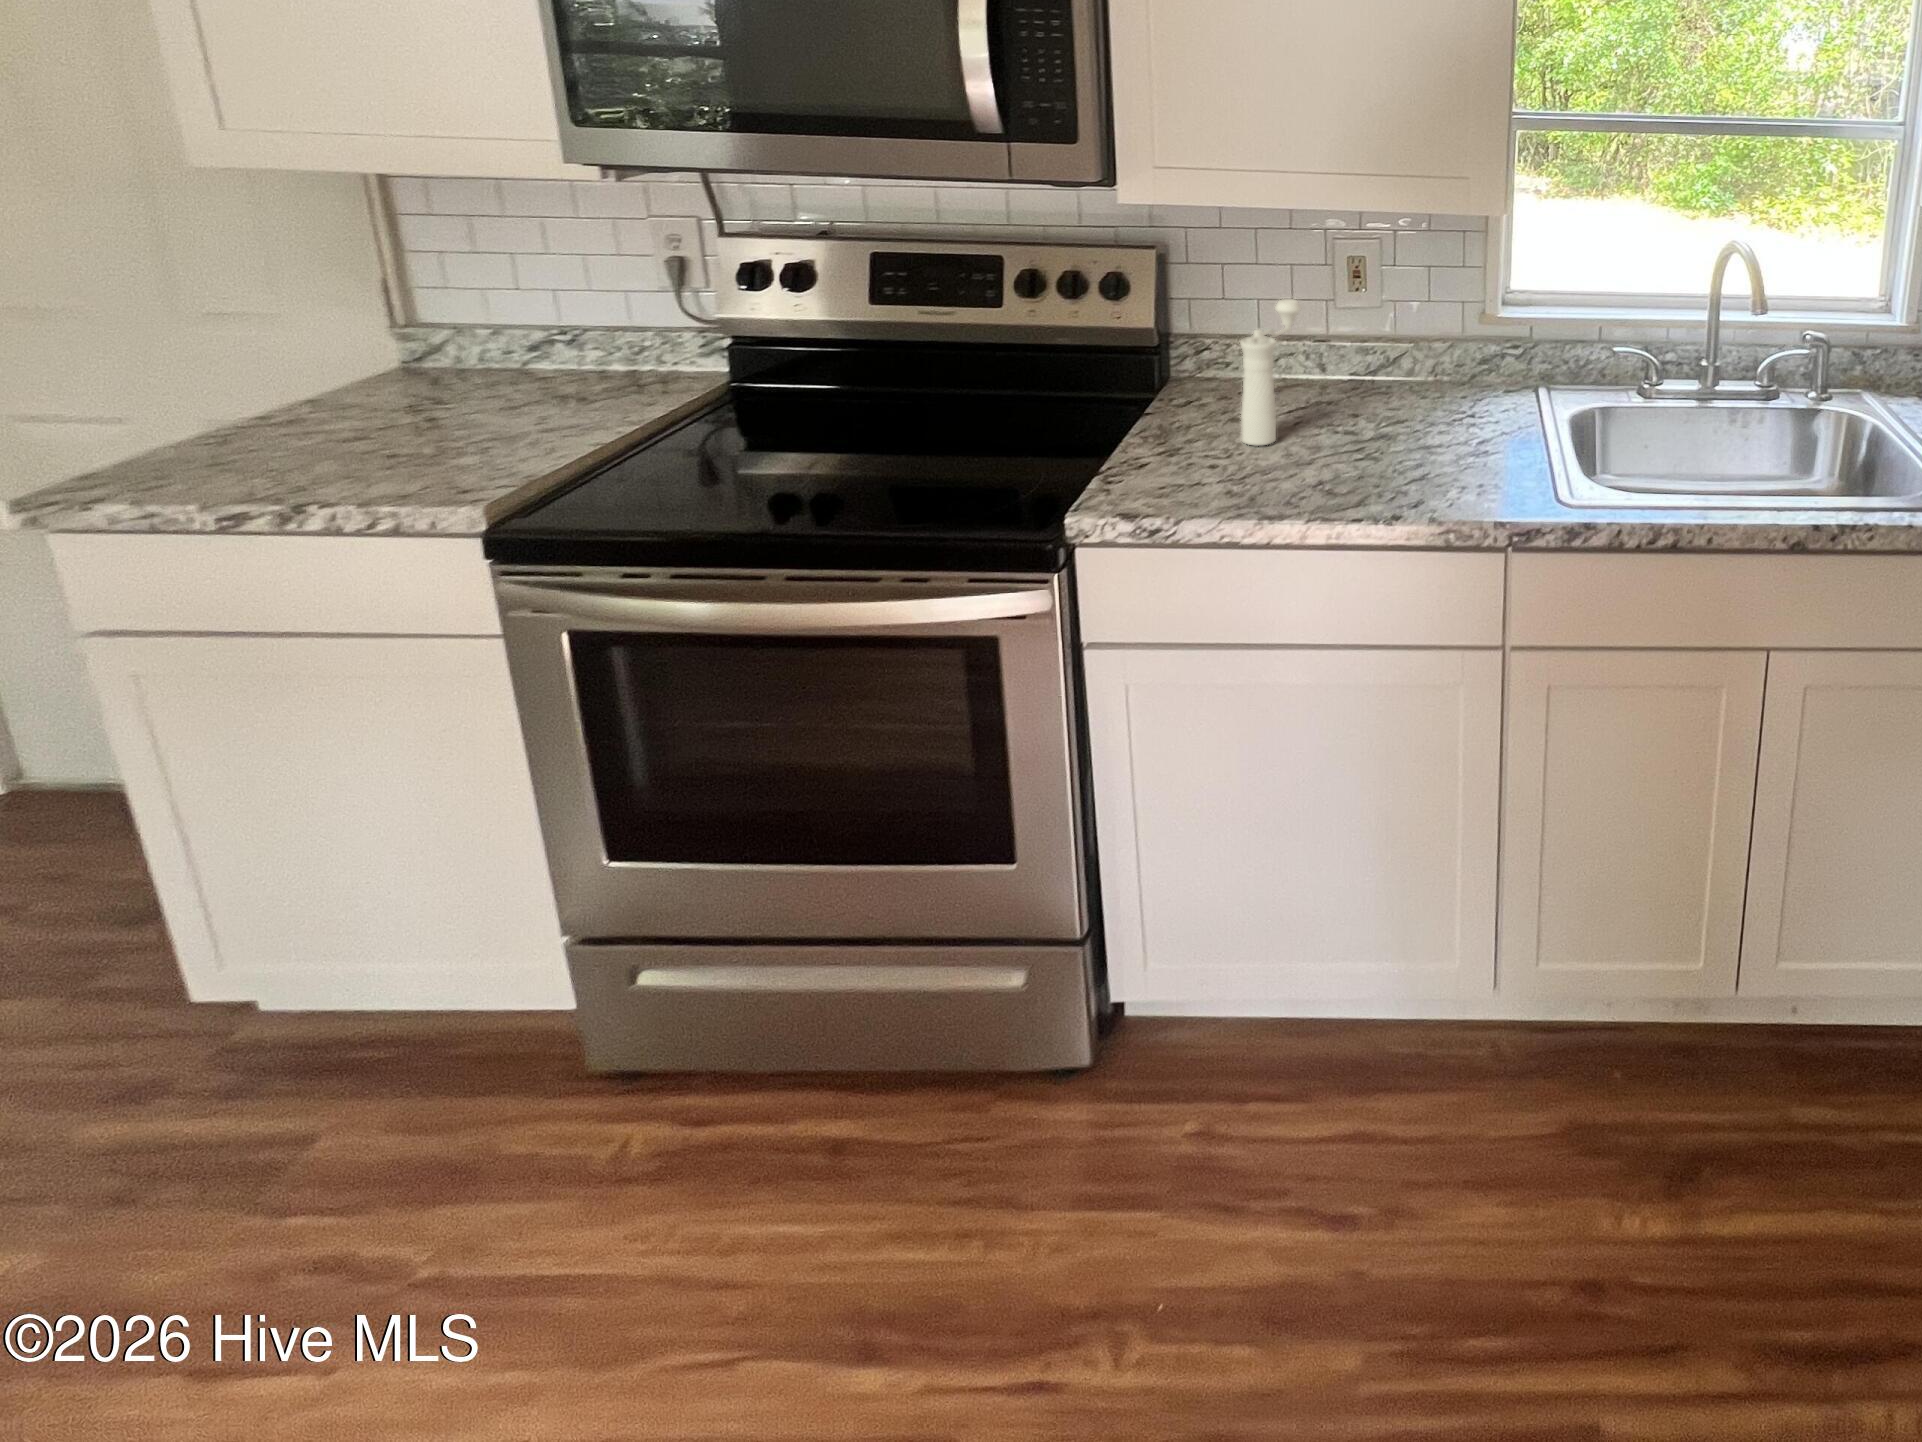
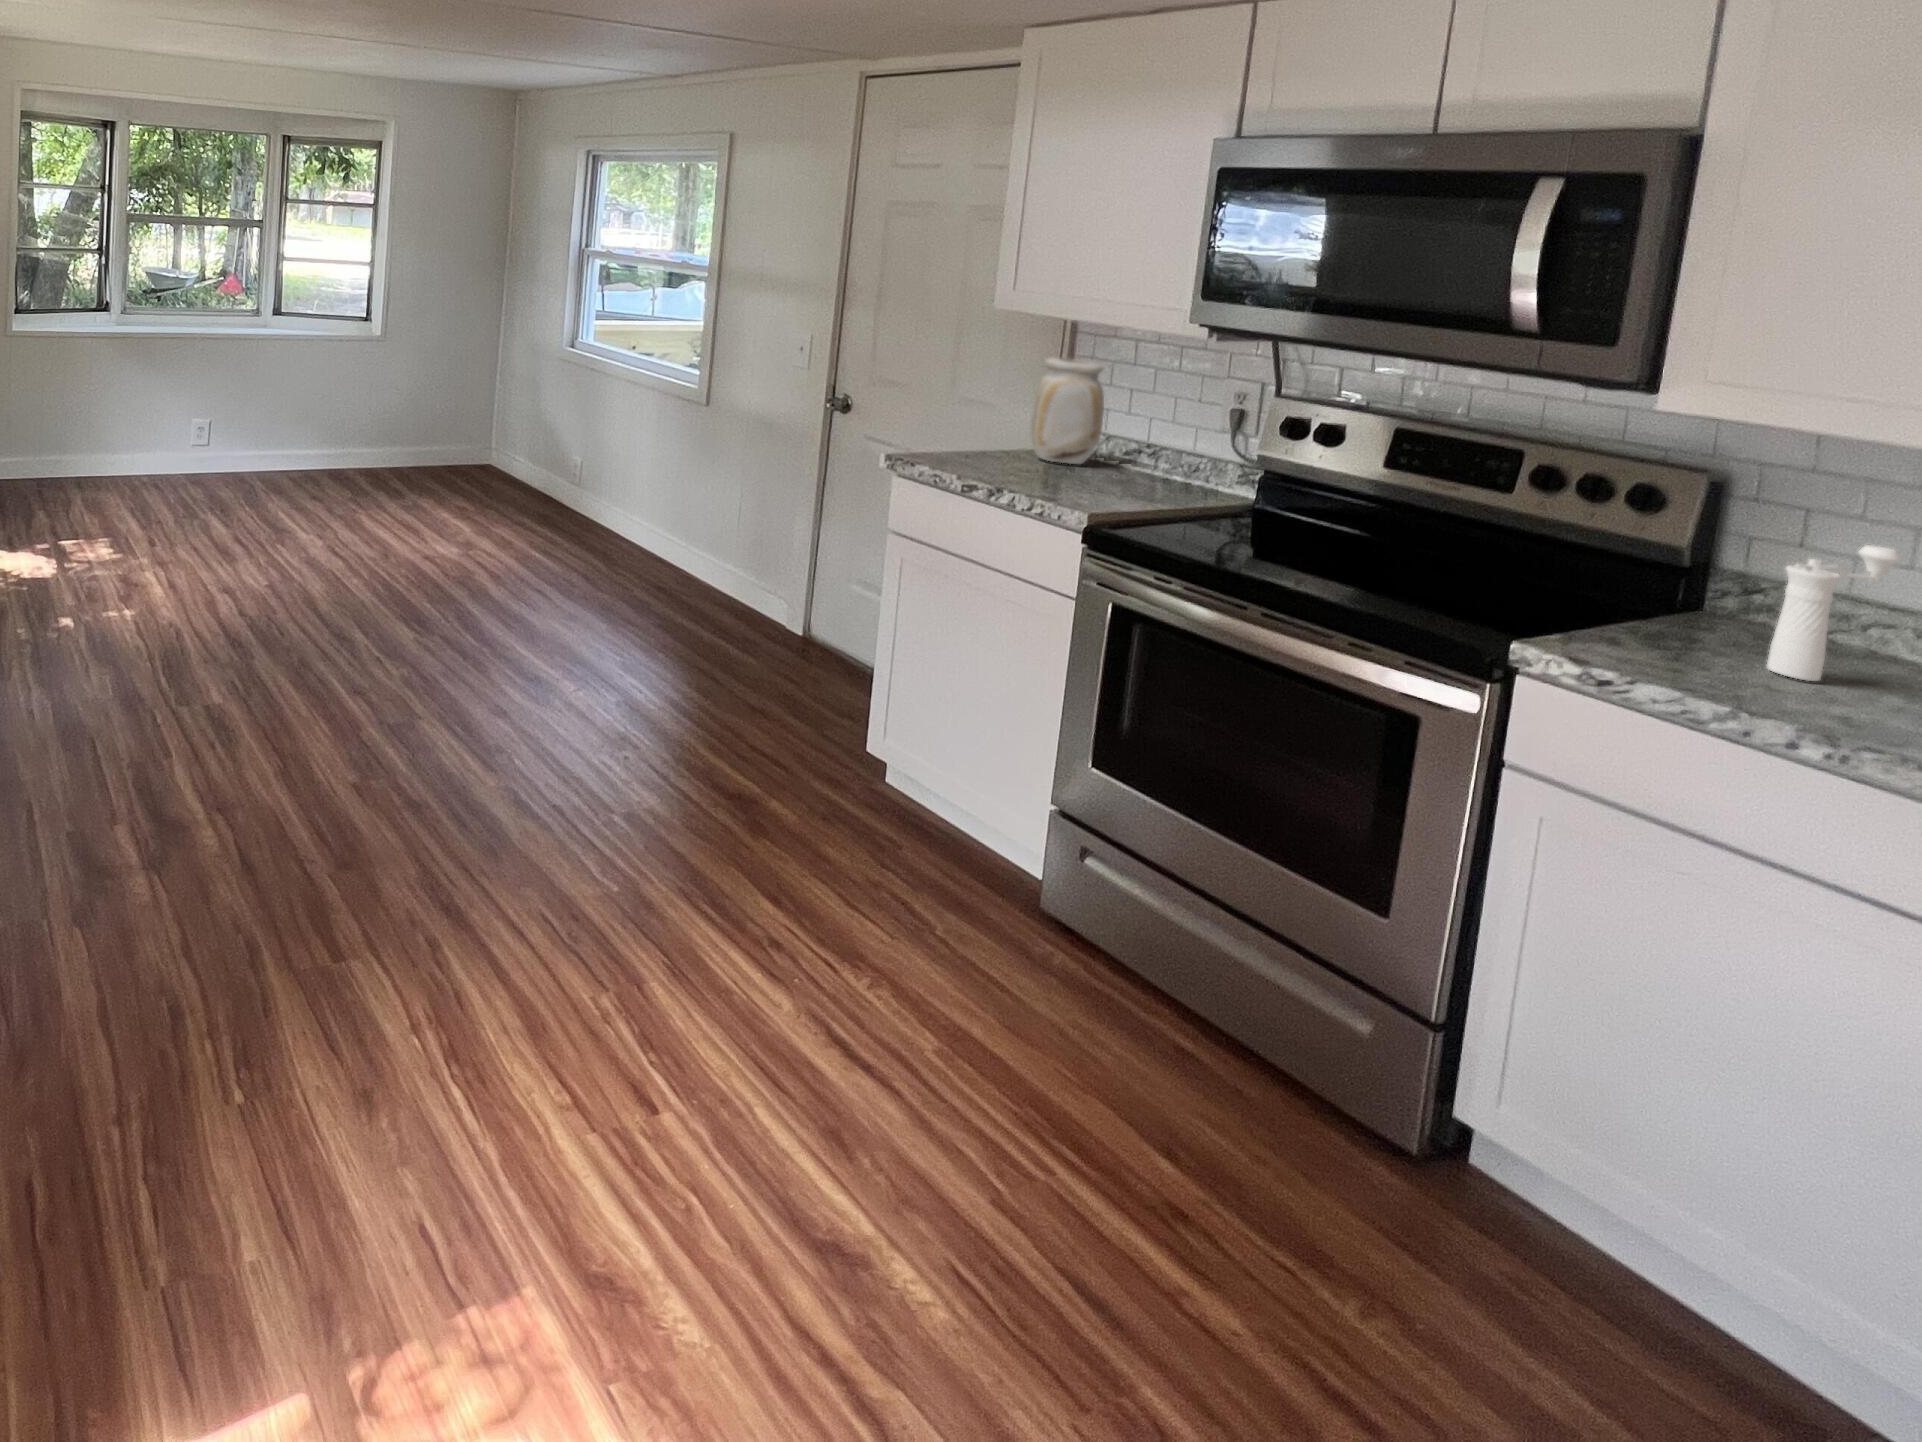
vase: none [336,225,479,399] -> present [1031,358,1104,464]

